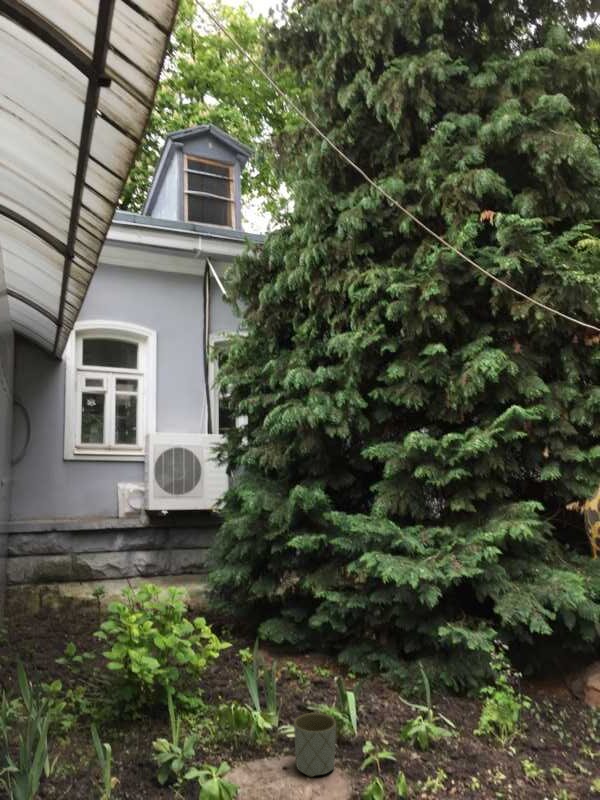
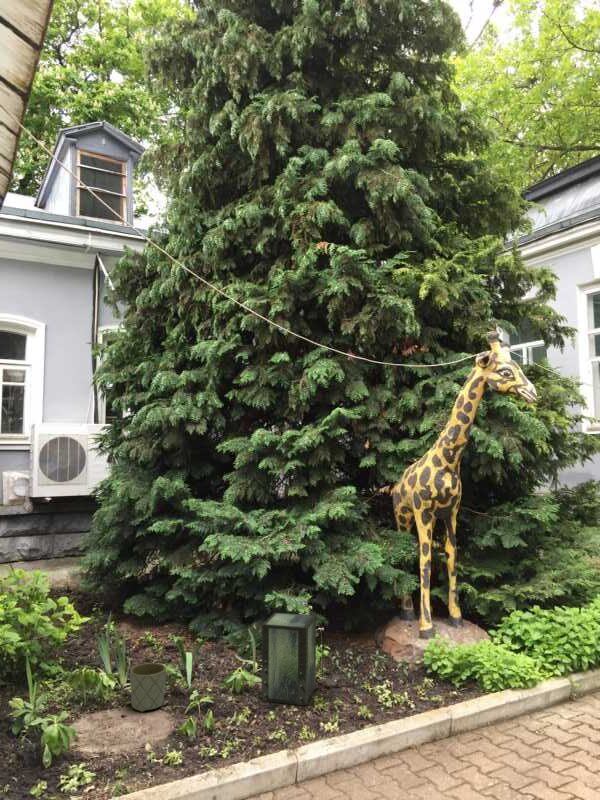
storage box: none [453,654,516,779] -> present [262,613,316,706]

